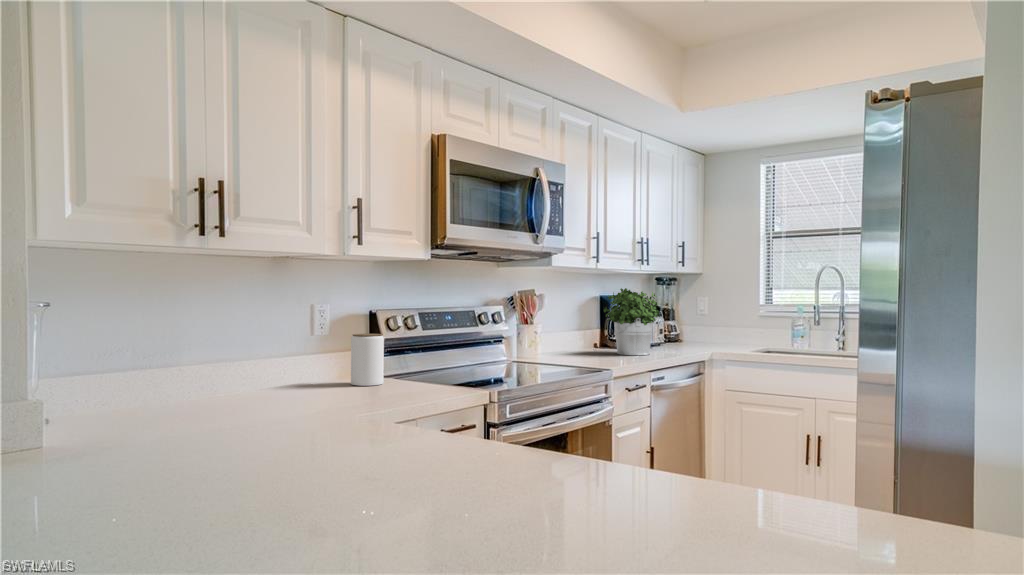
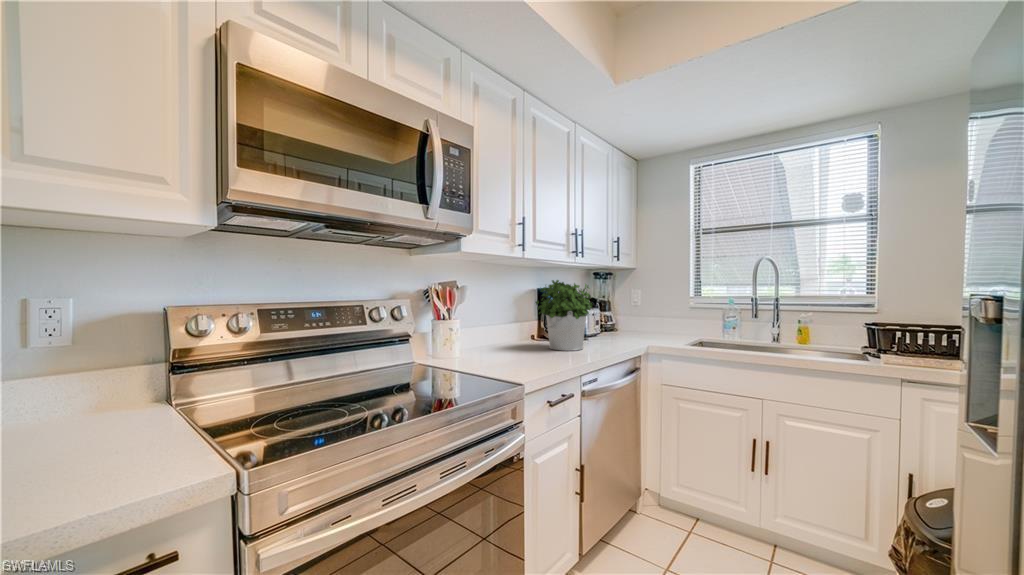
jar: present [351,334,384,386] -> none [69,344,144,435]

